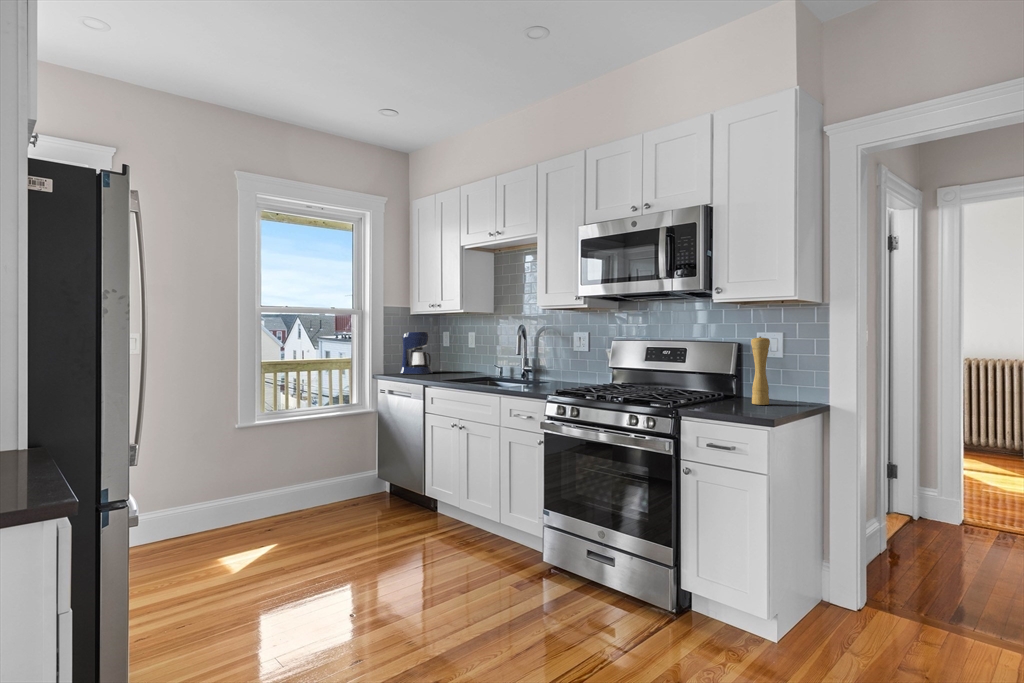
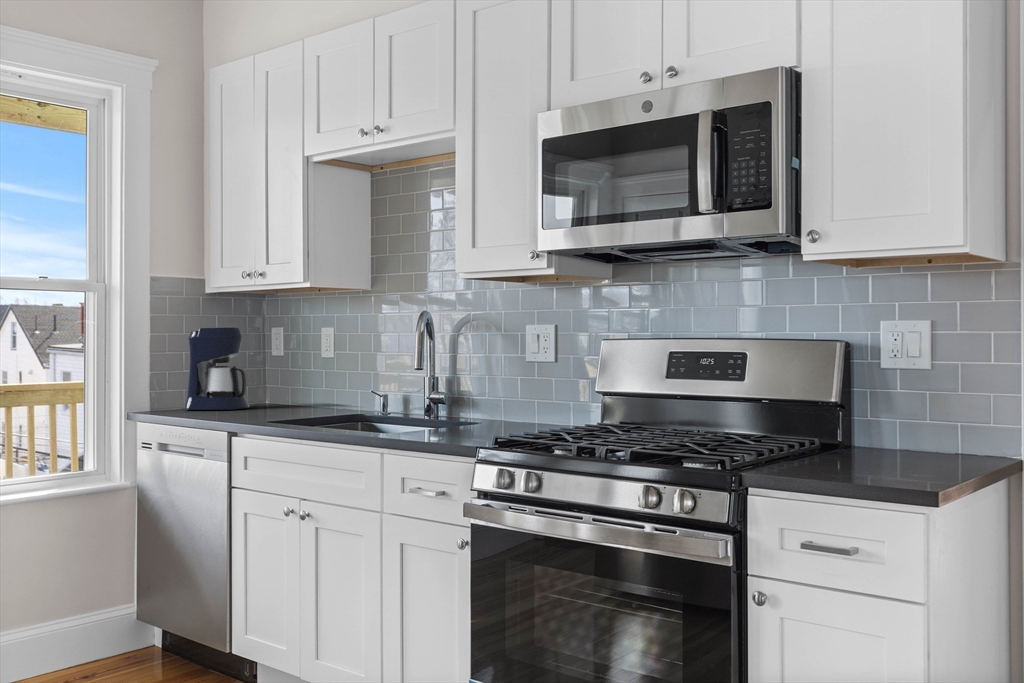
pepper mill: present [751,337,770,405] -> none [881,326,918,461]

